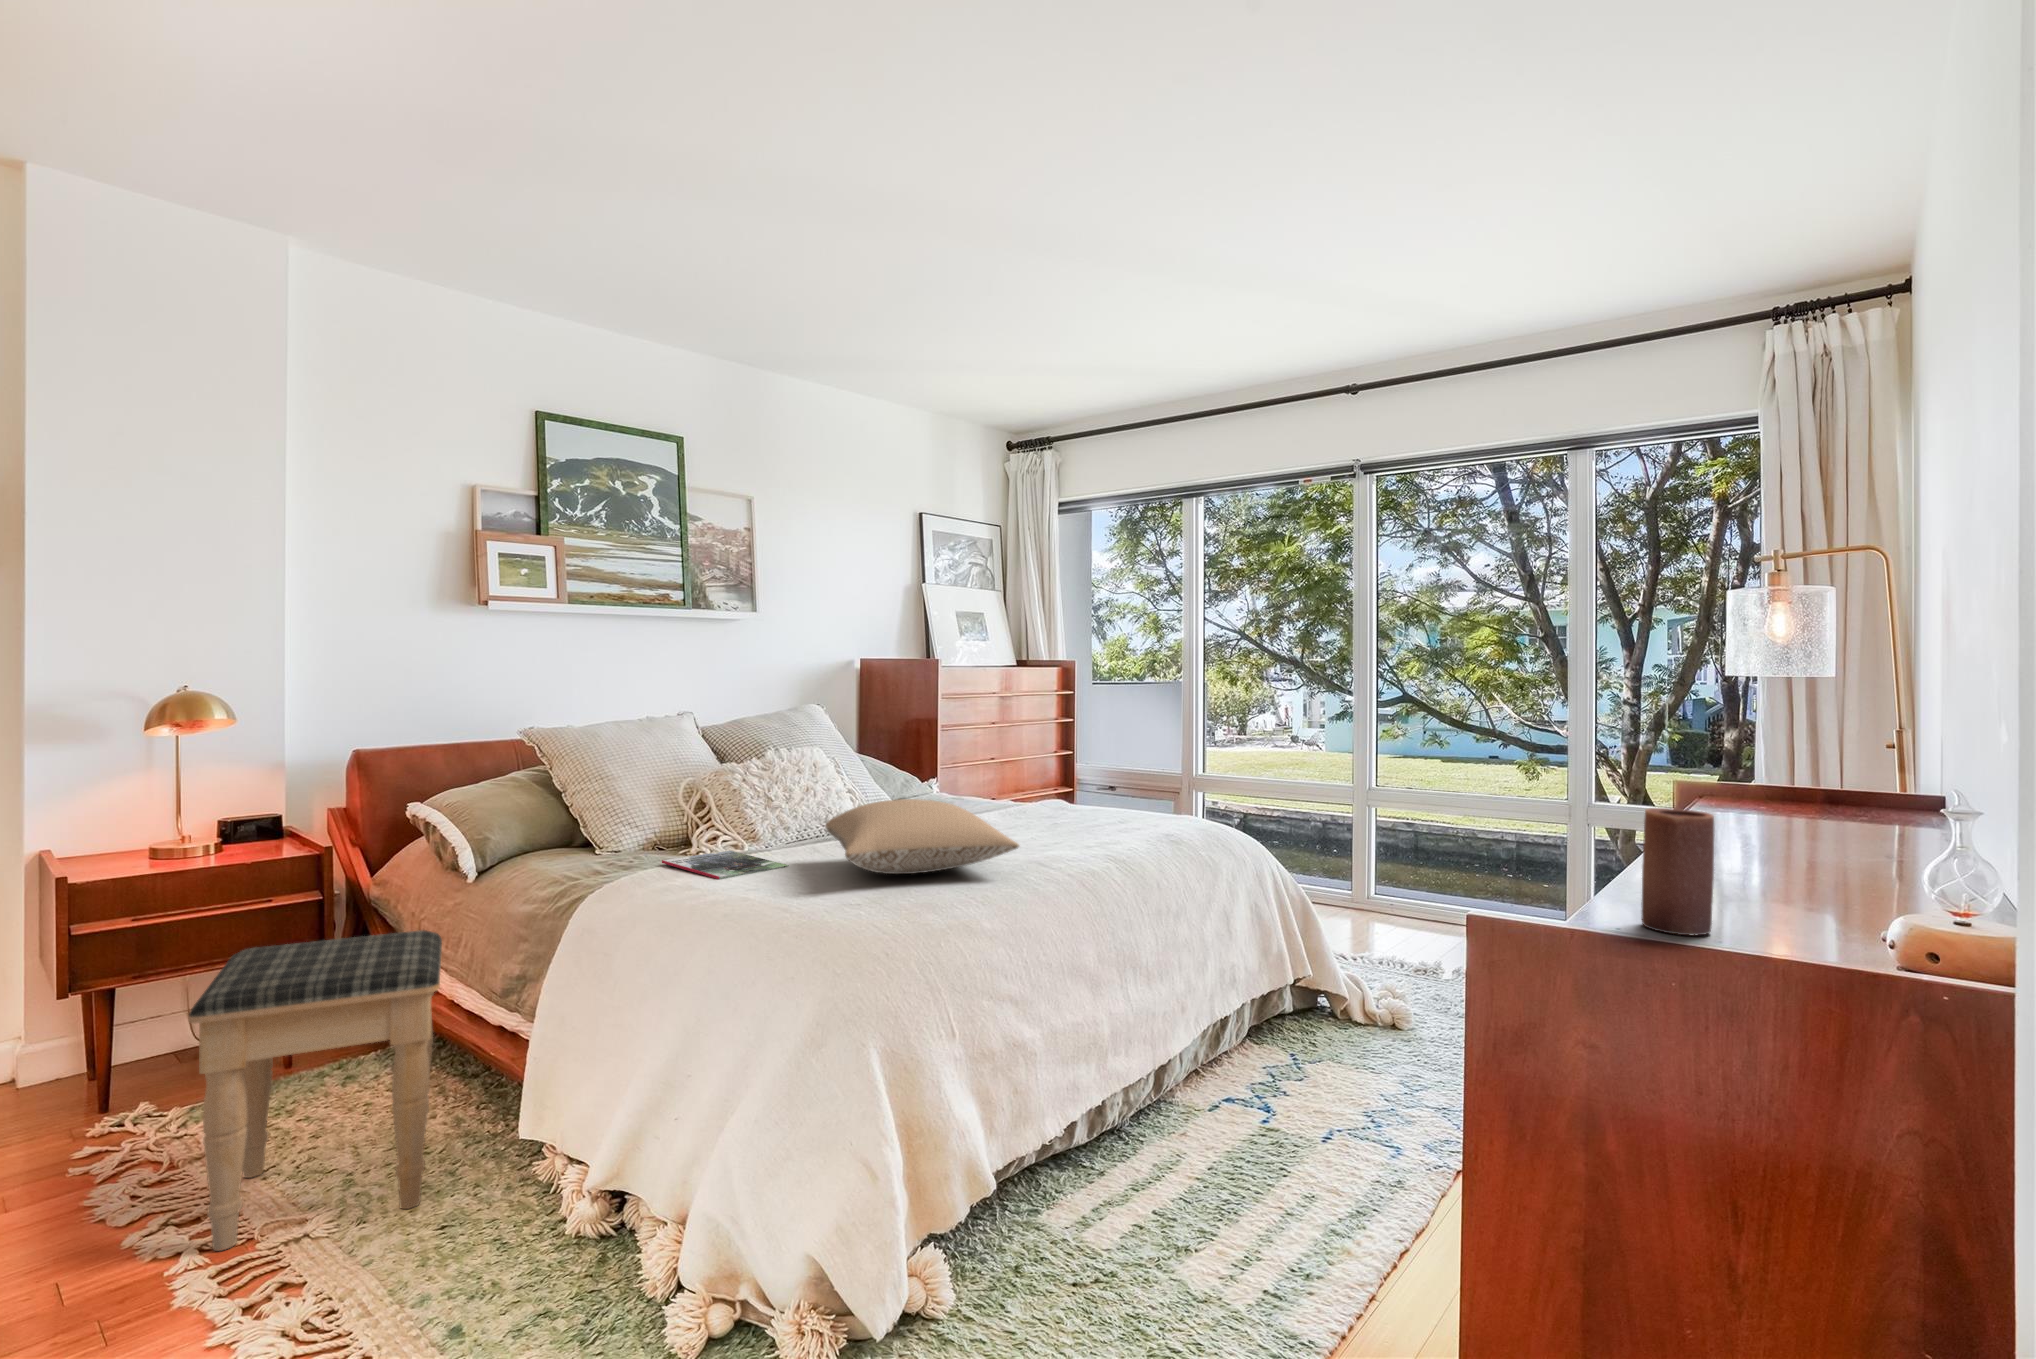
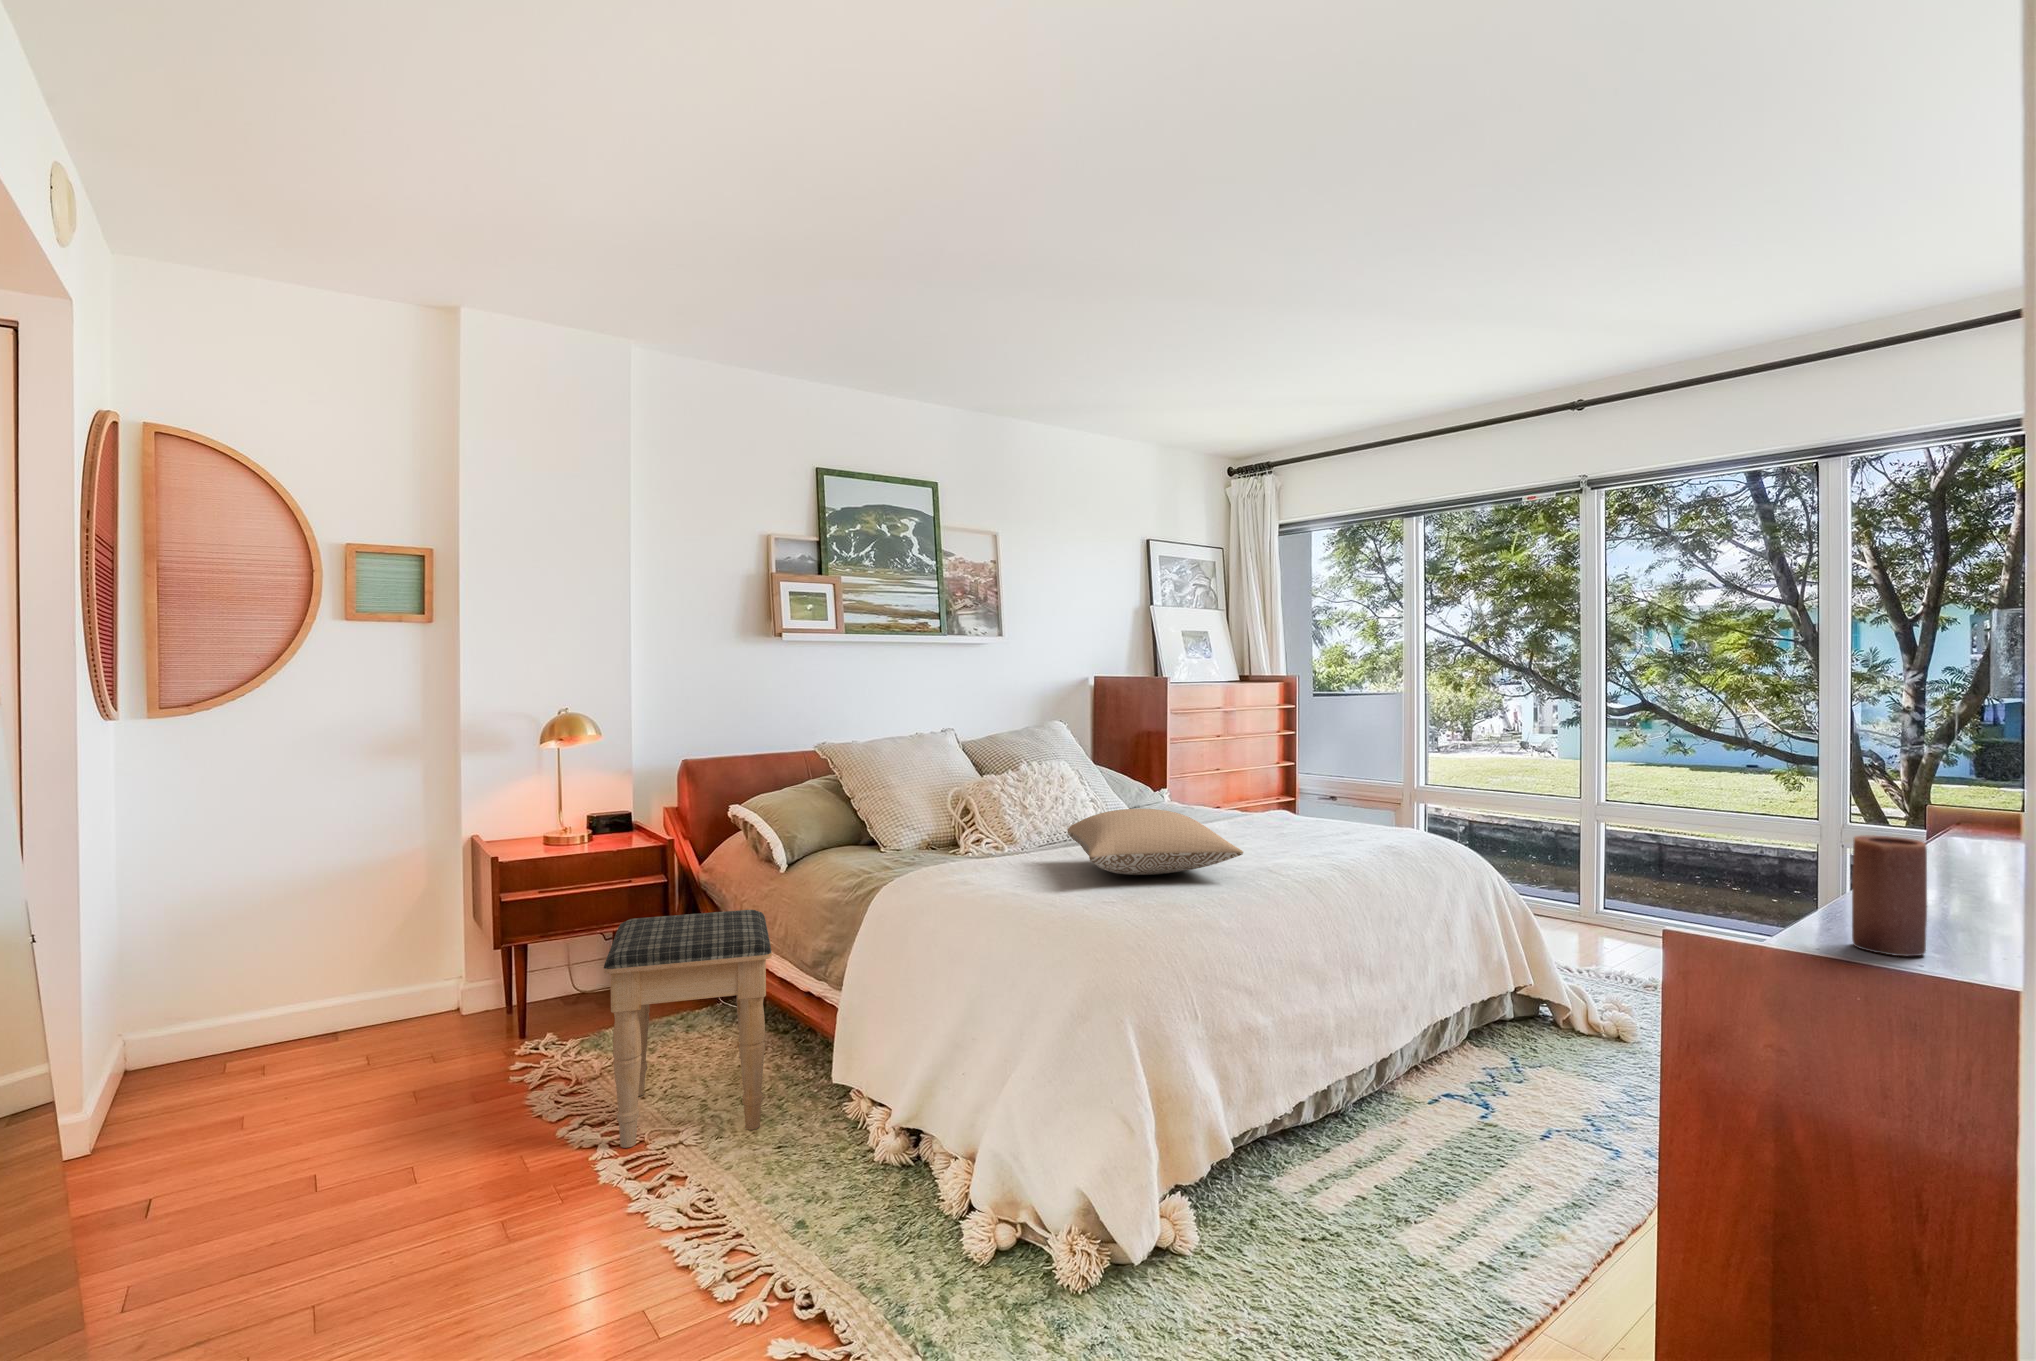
magazine: present [662,851,789,879] -> none [931,850,1037,875]

